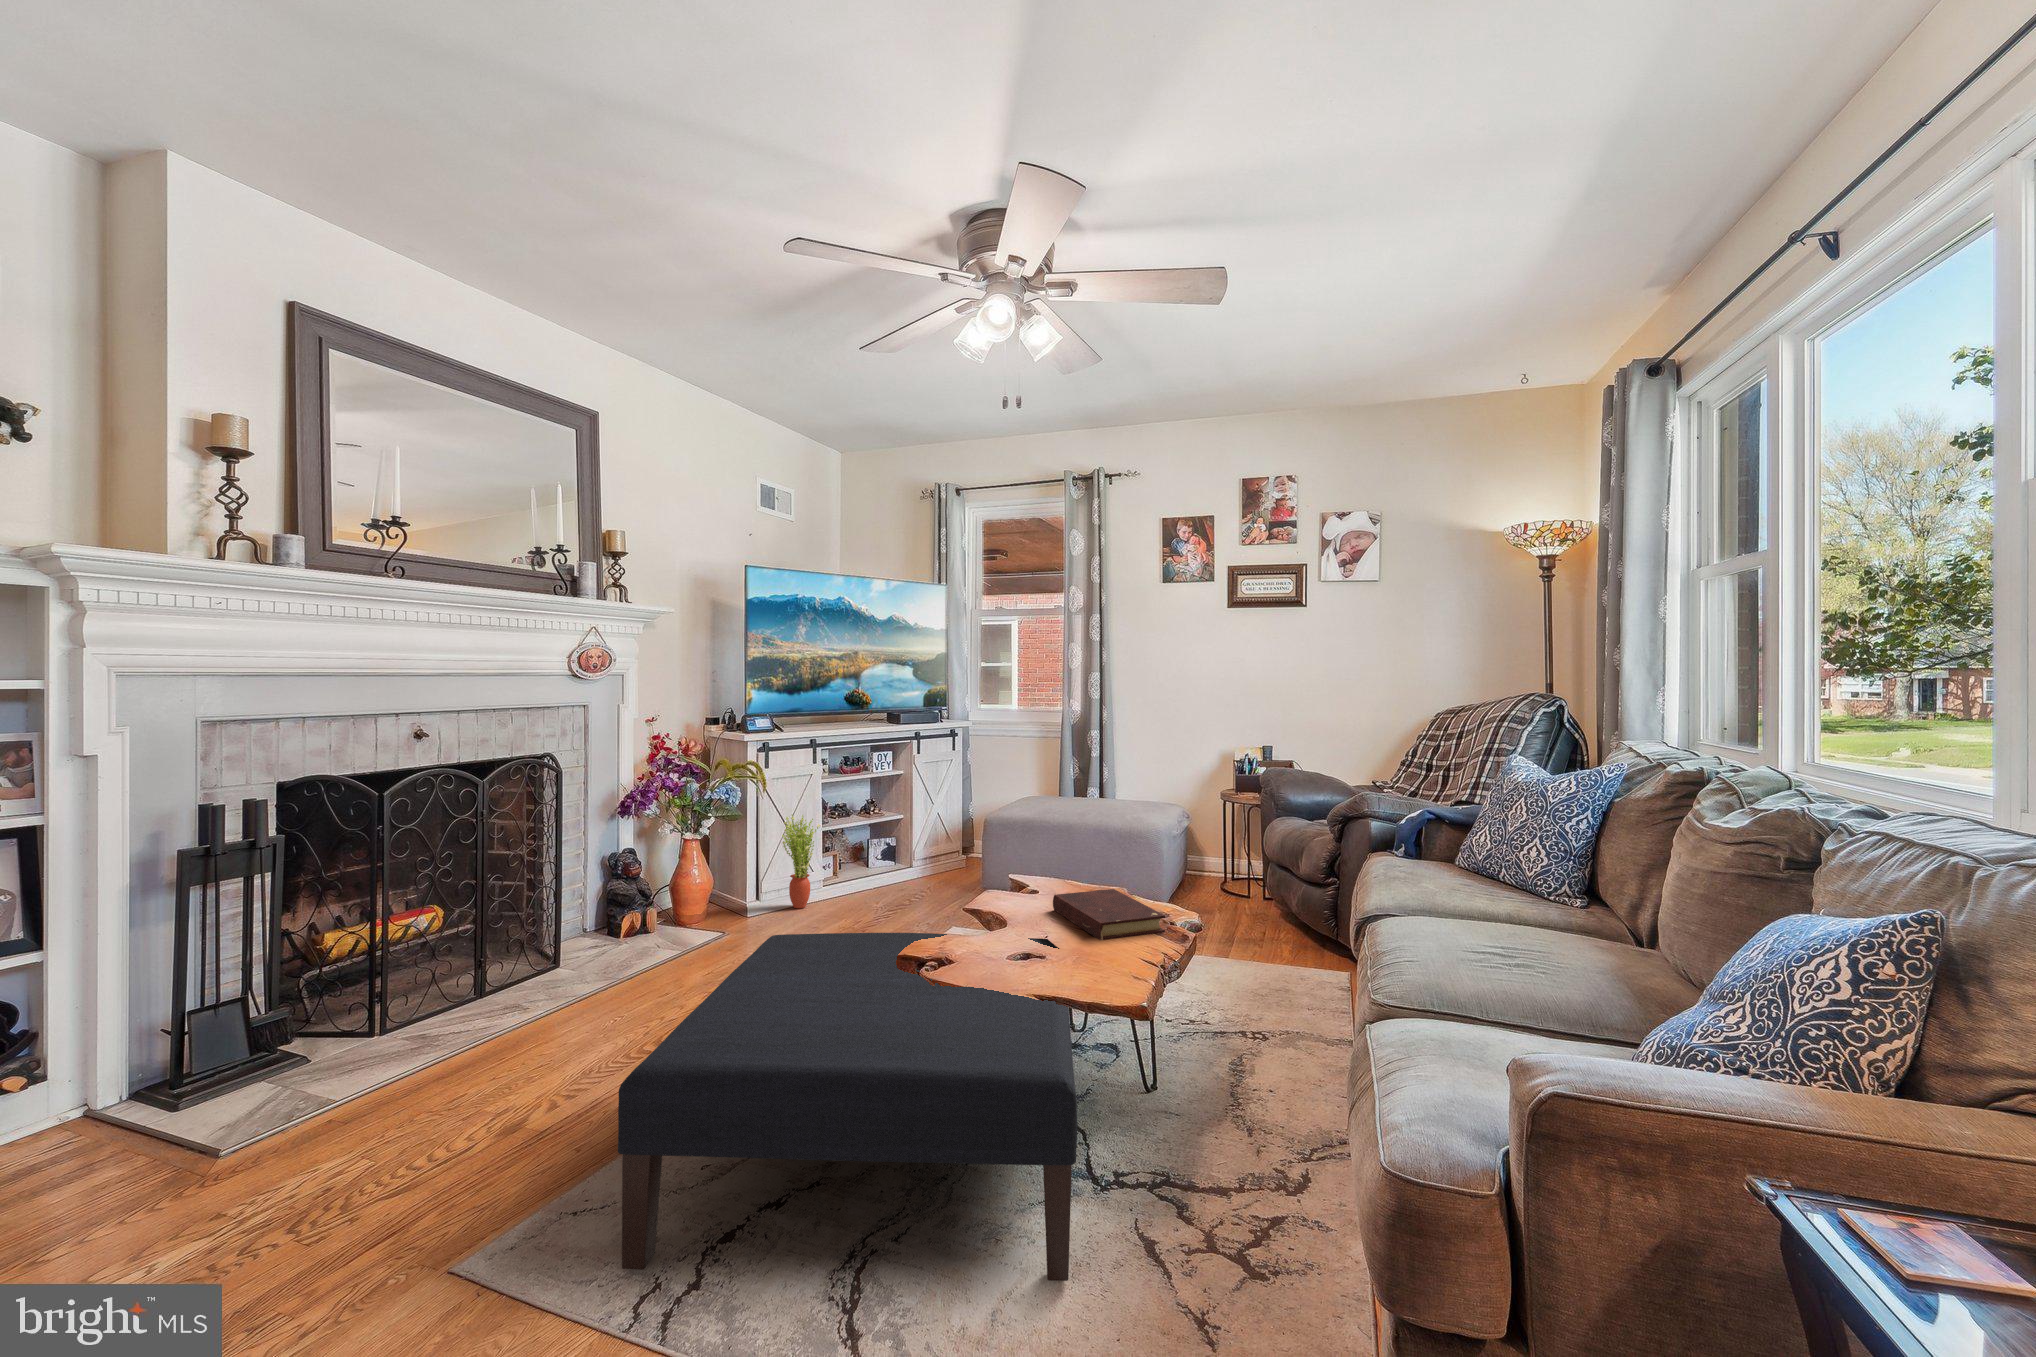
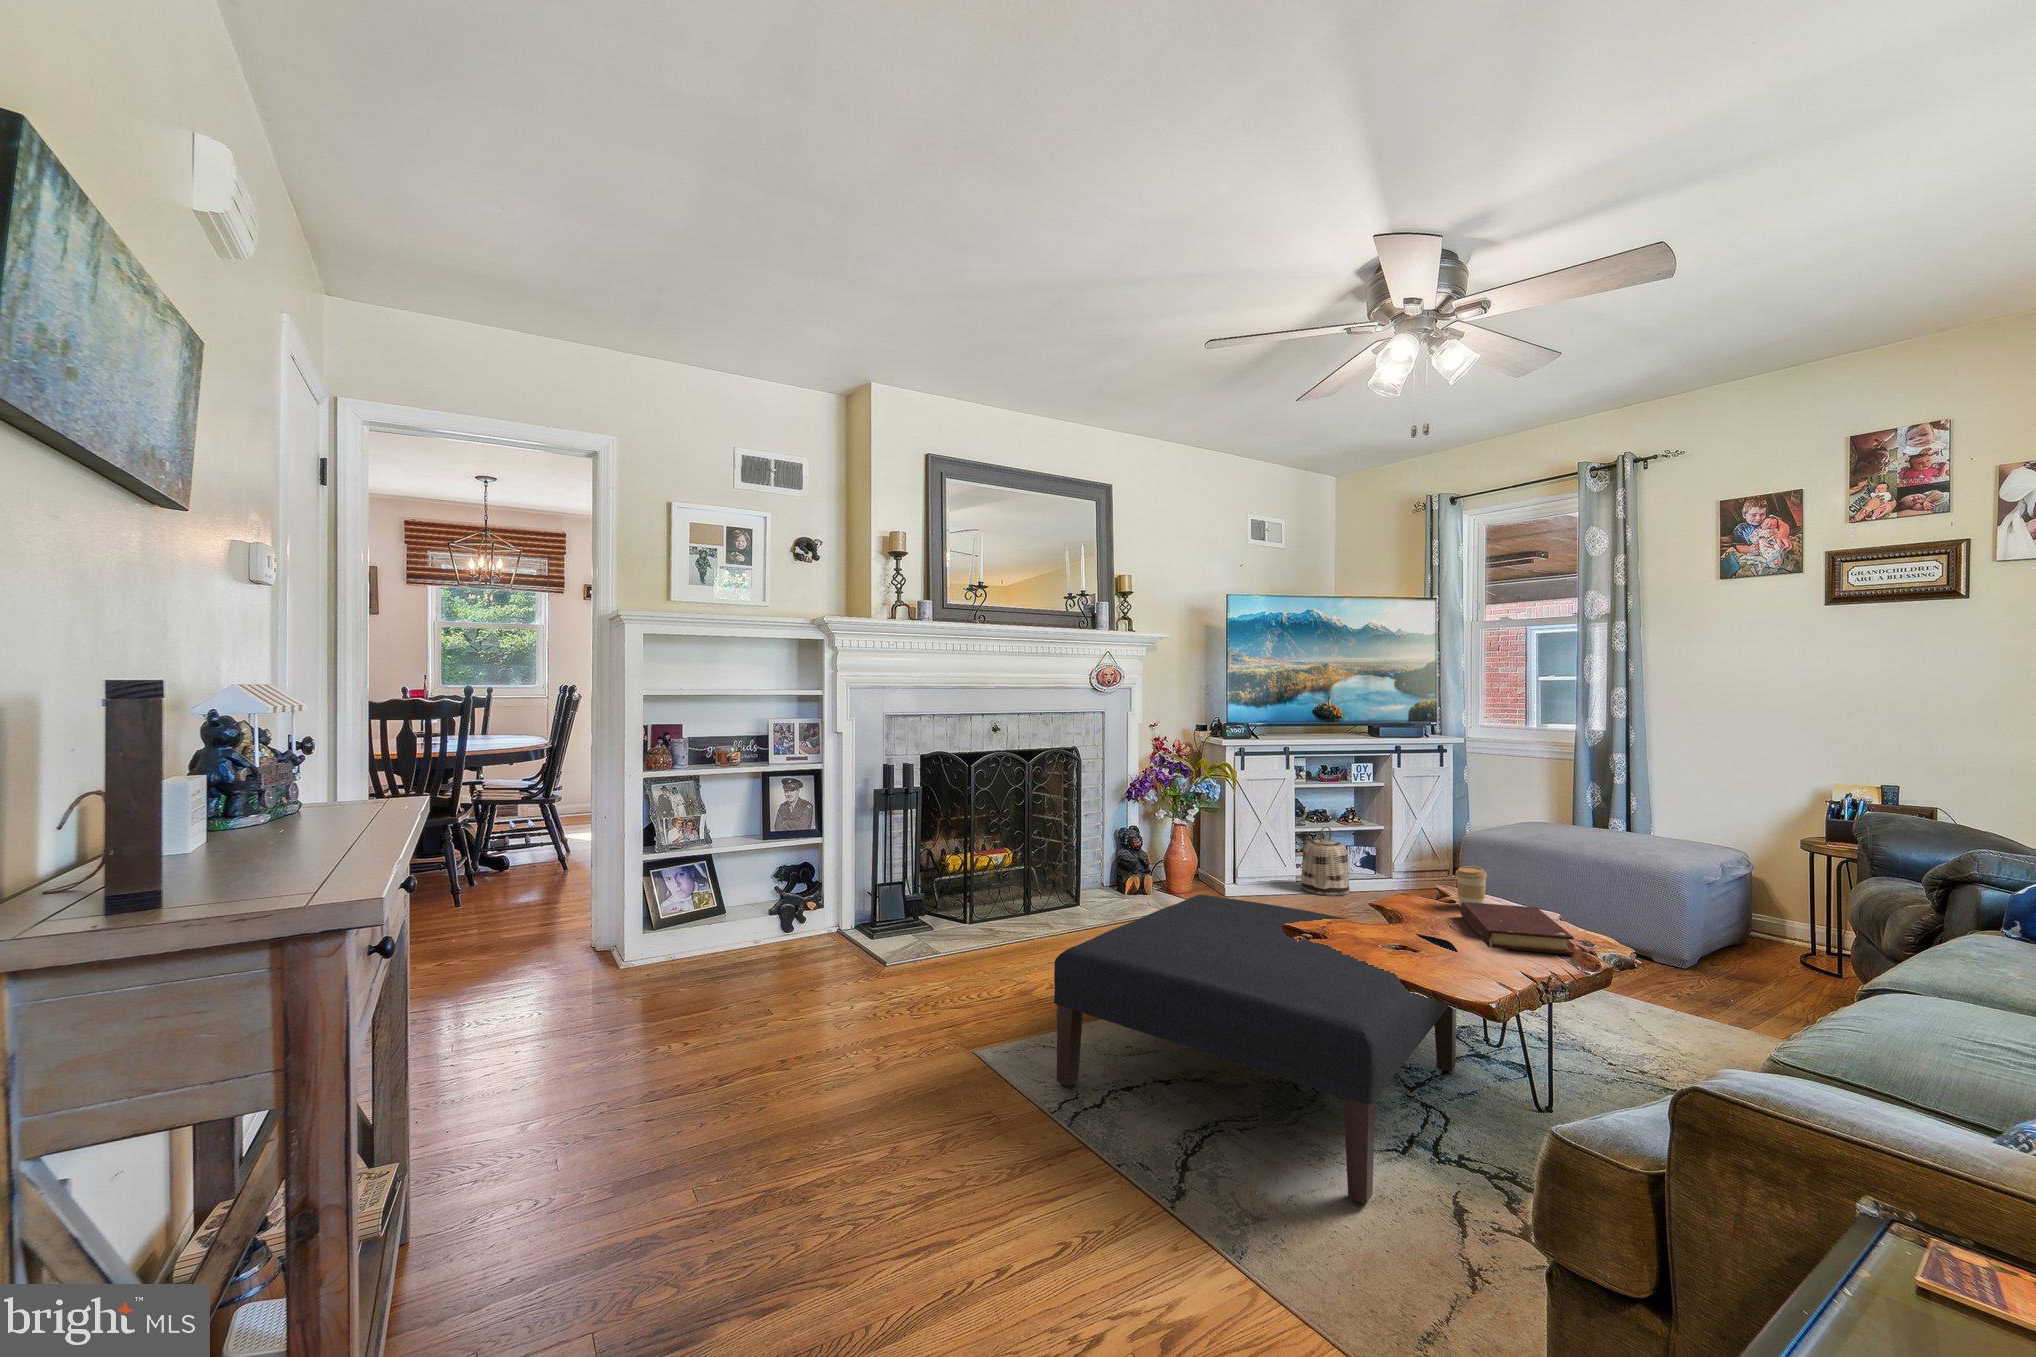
potted plant: present [782,815,820,908] -> none [1255,811,1291,895]
basket: none [826,824,876,899] -> present [1301,827,1350,896]
coffee cup: none [1040,856,1068,900] -> present [1455,866,1487,906]

